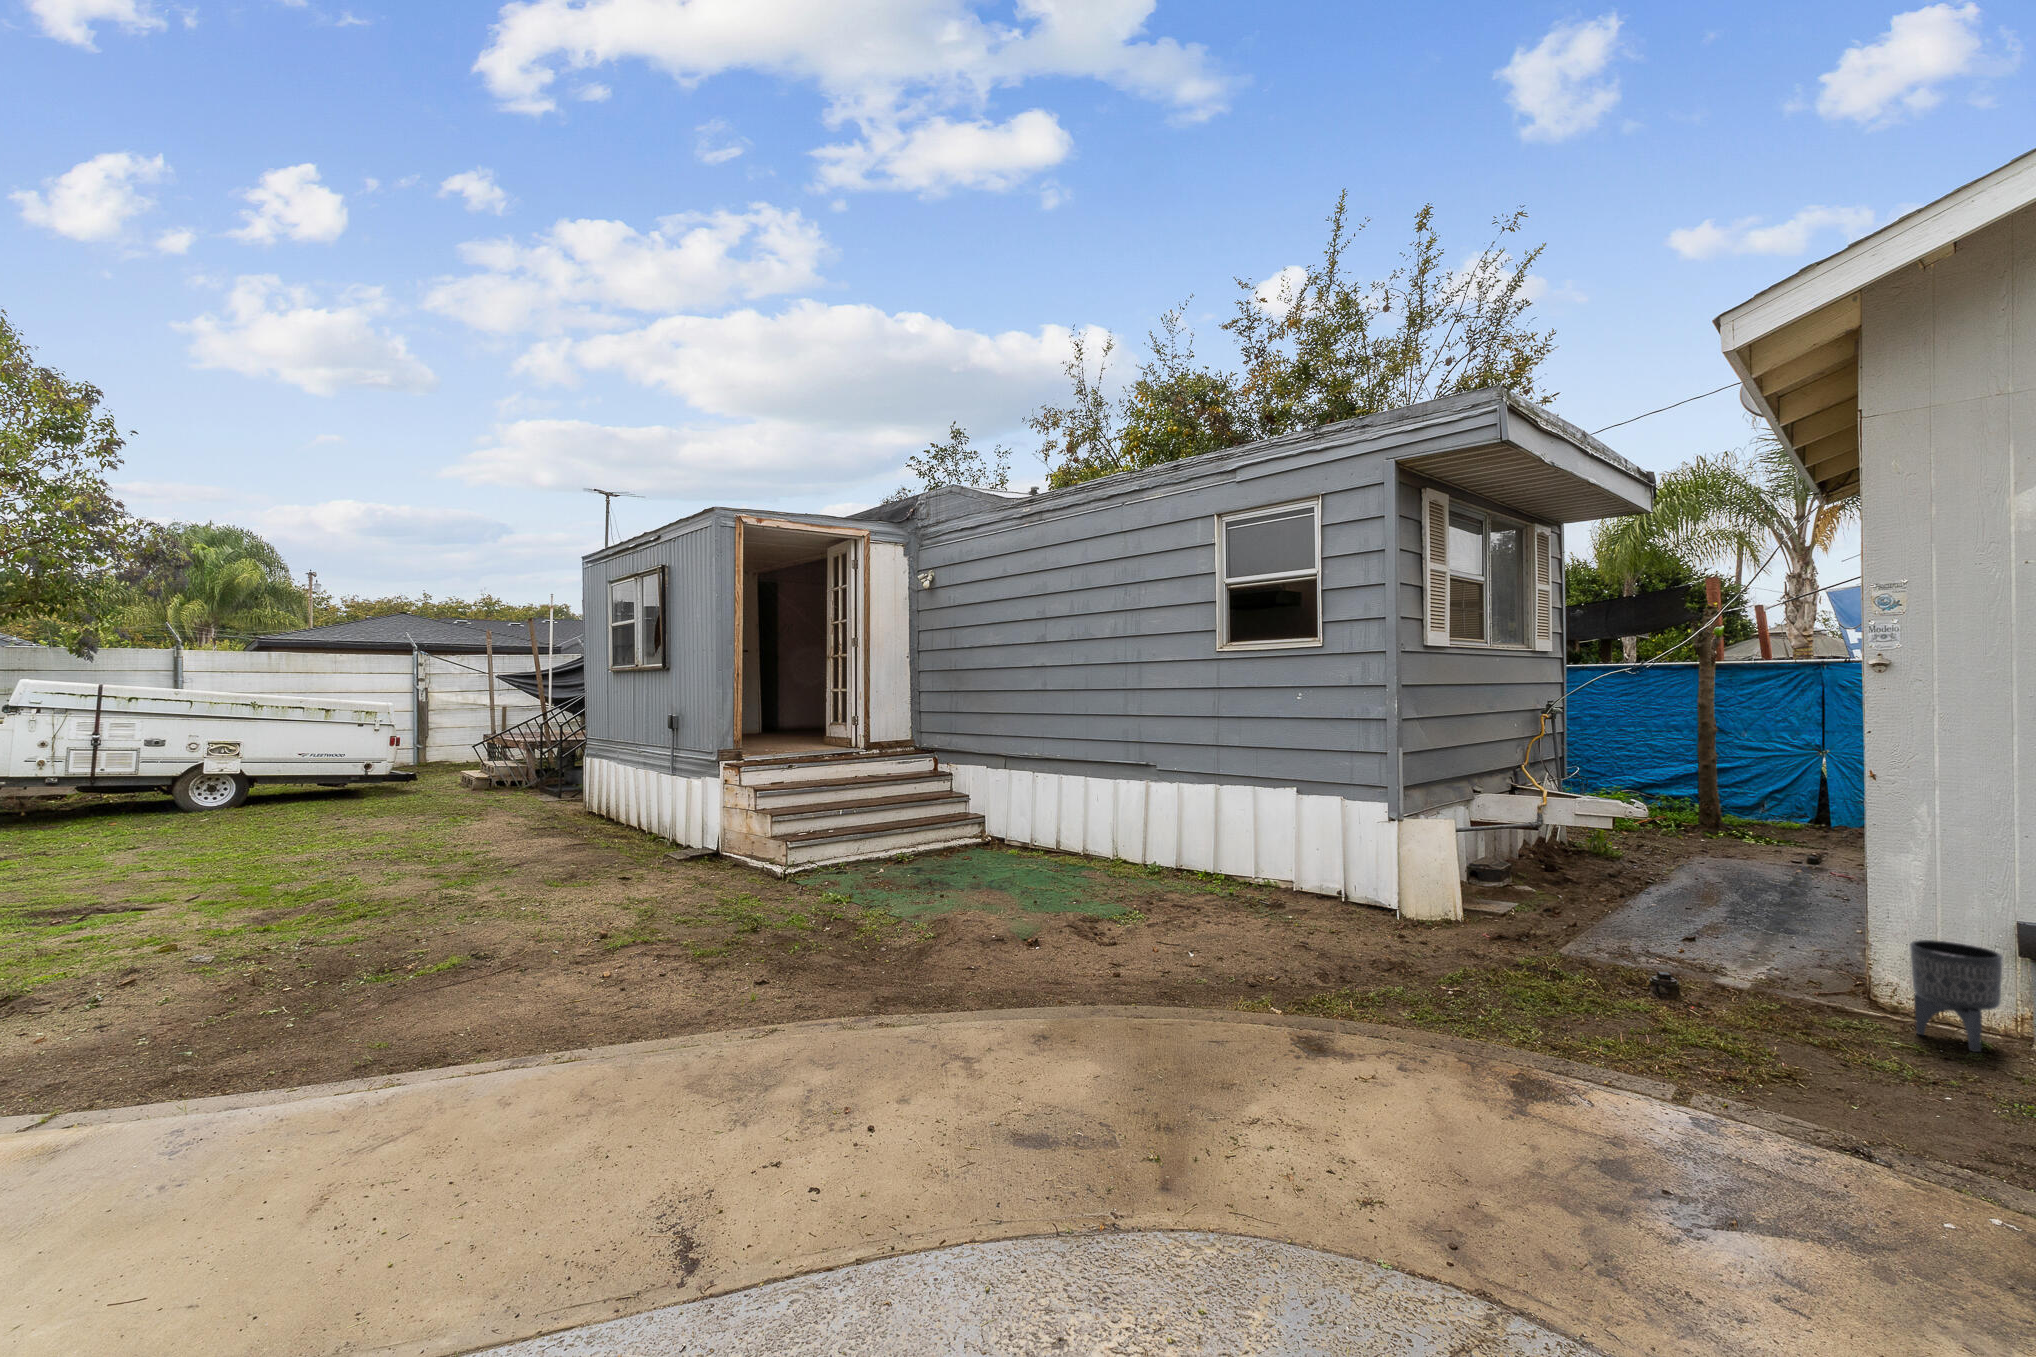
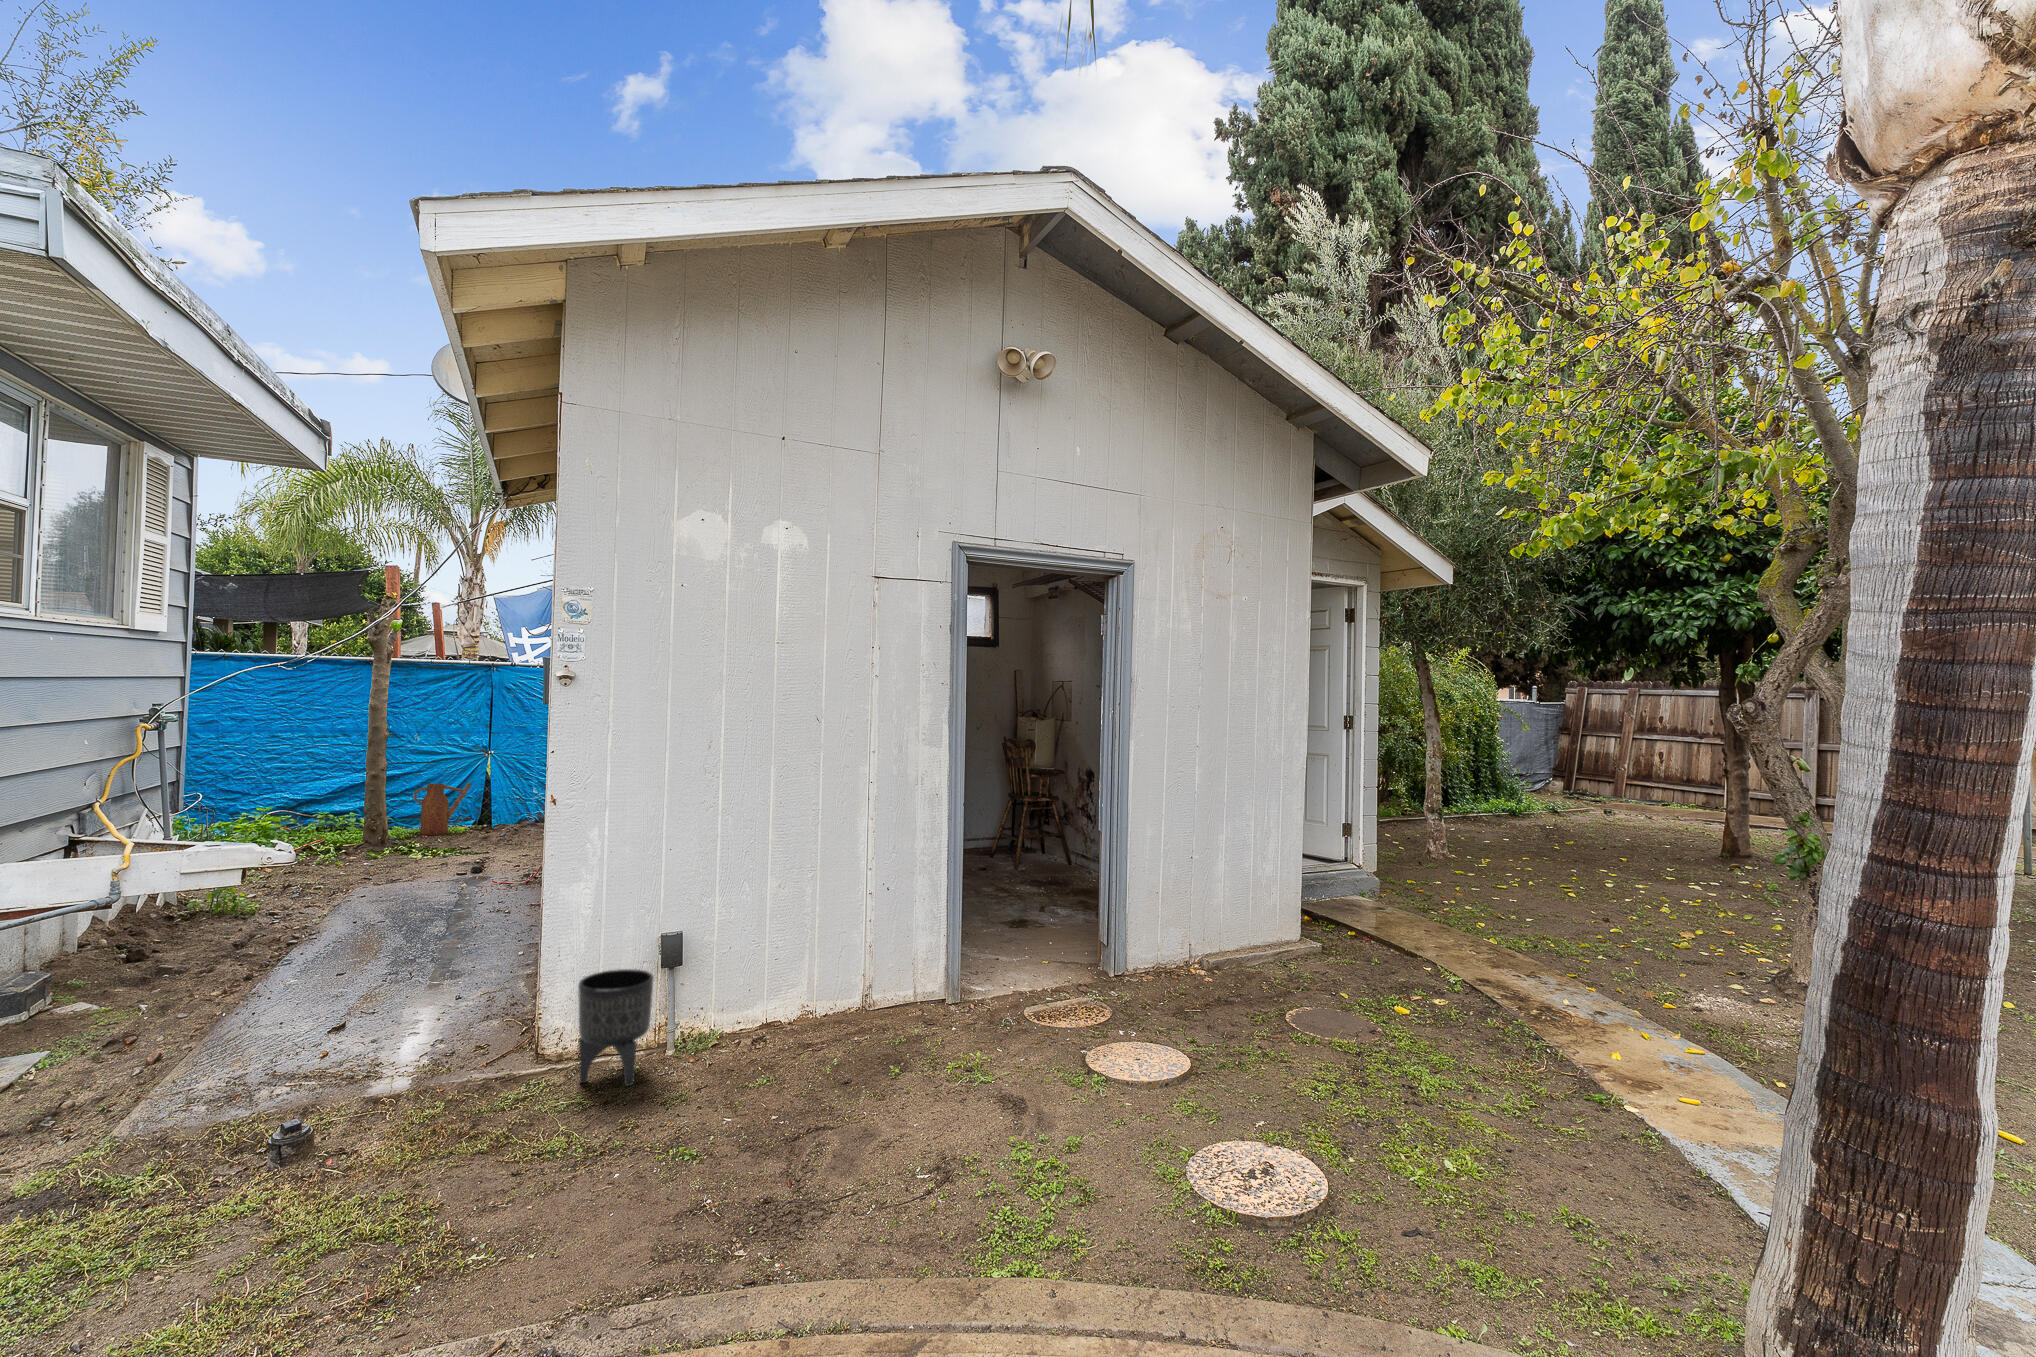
watering can: none [1746,777,1807,825] -> present [414,783,472,835]

